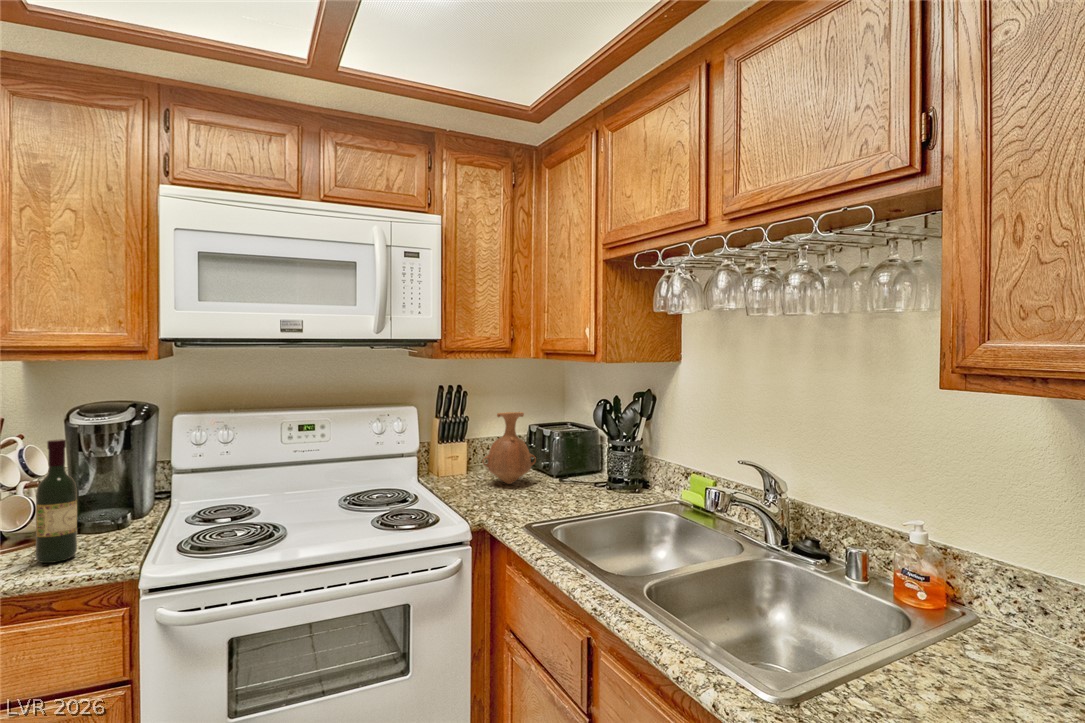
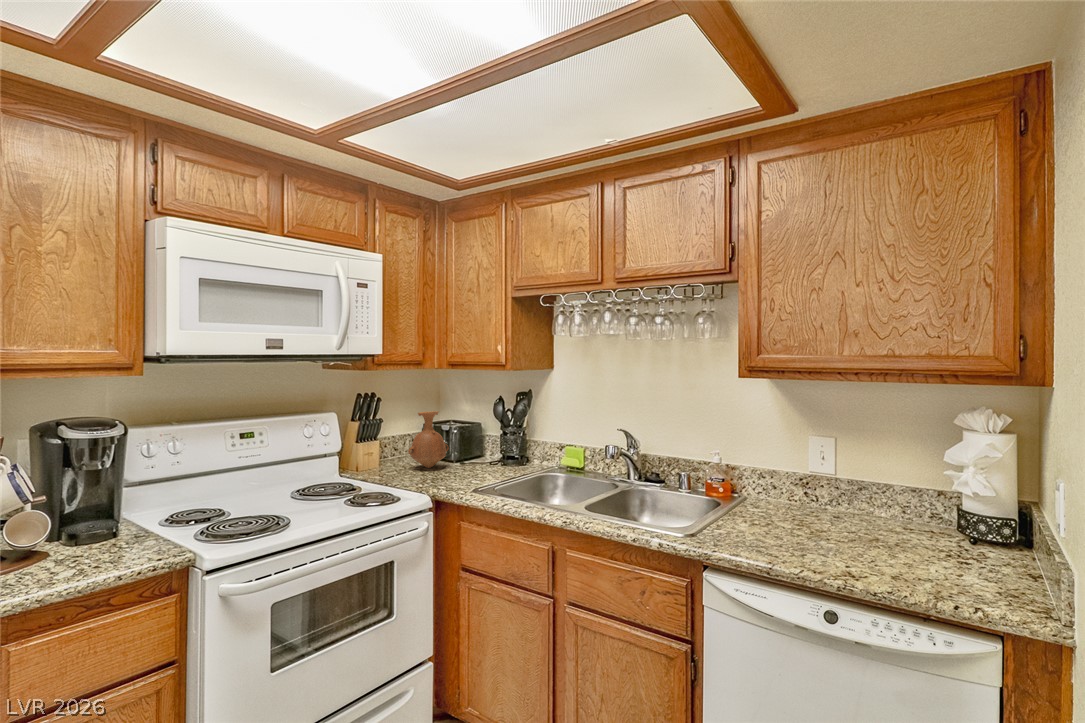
wine bottle: present [36,439,77,563] -> none [81,445,118,559]

